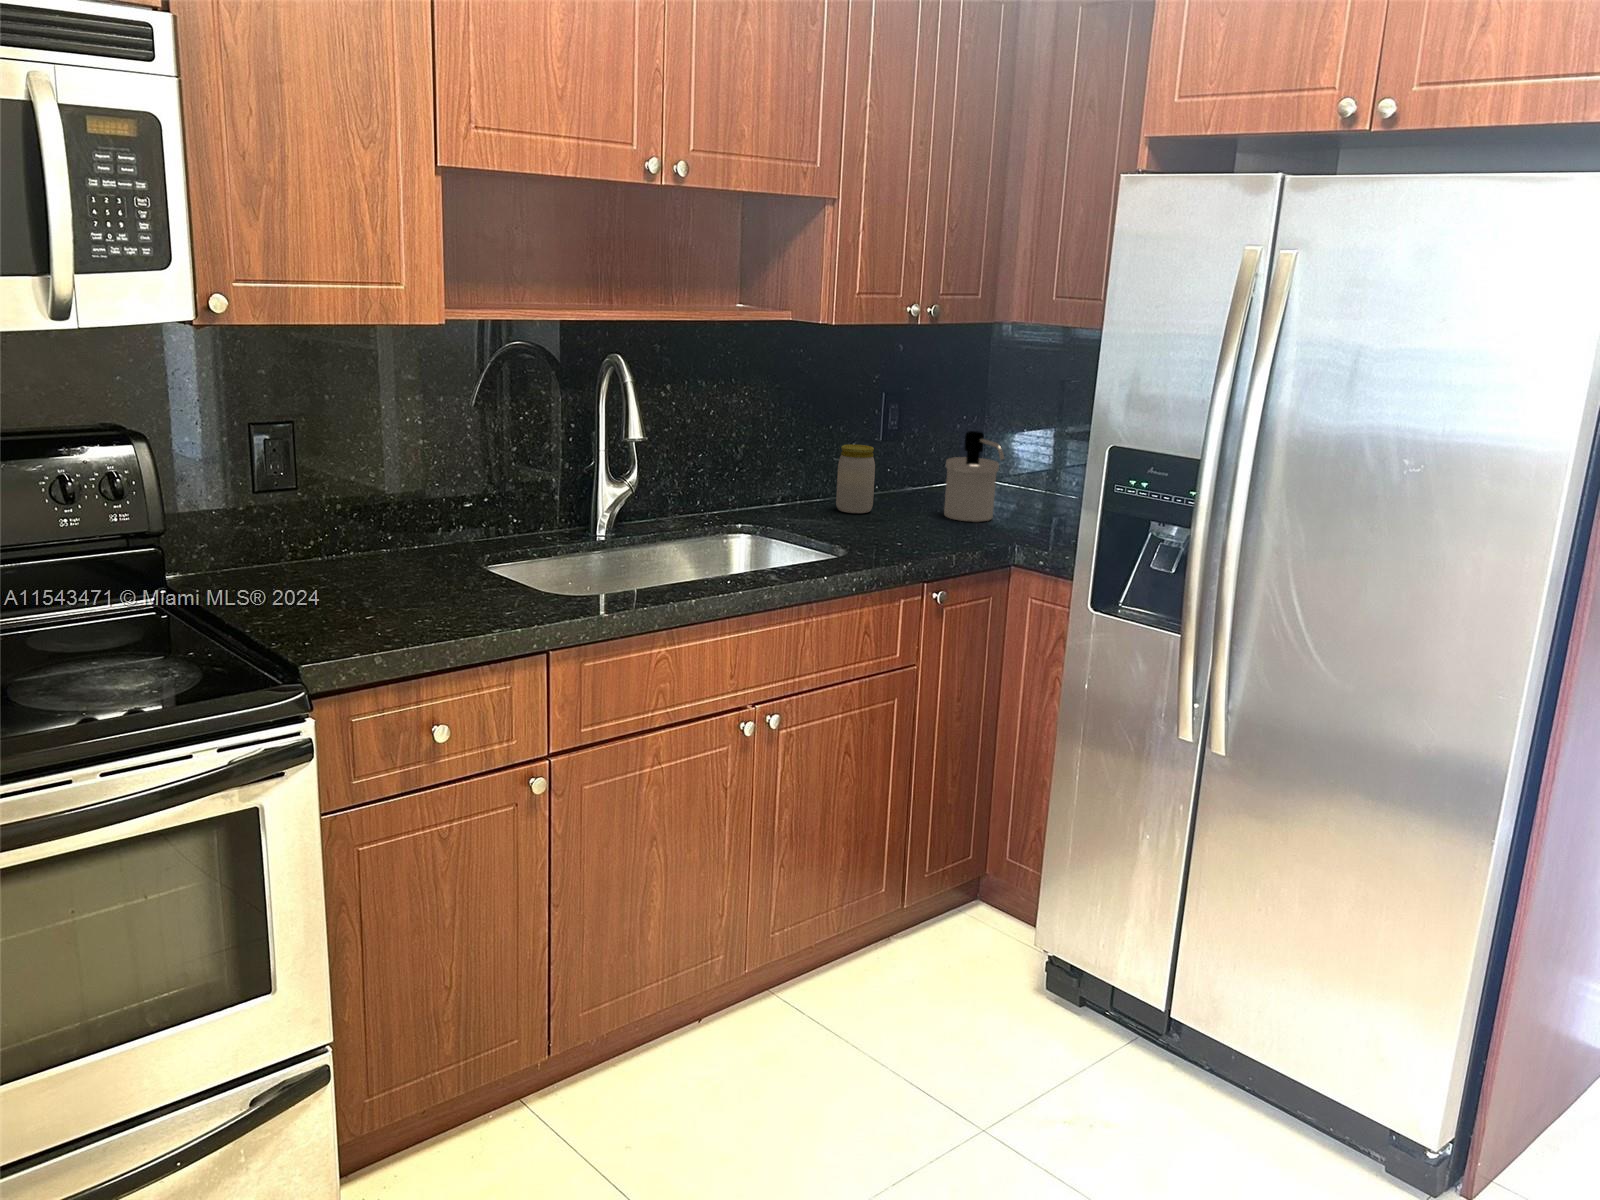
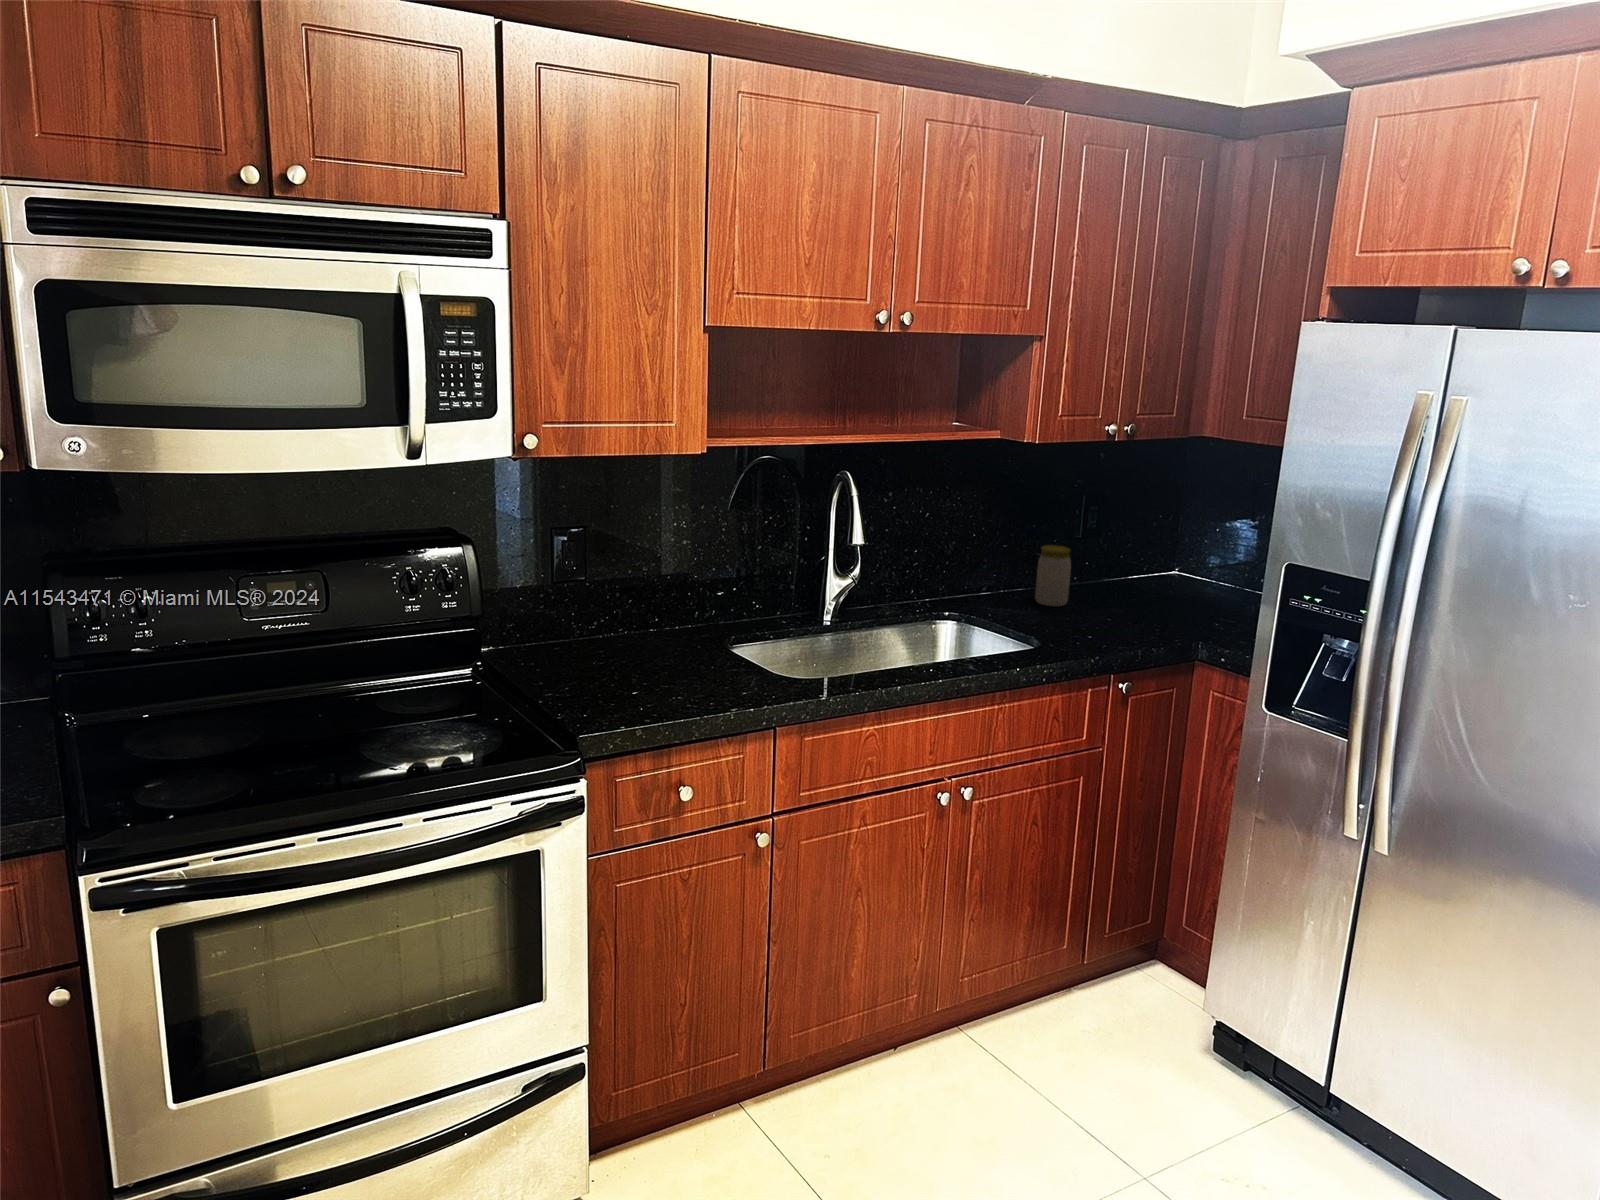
soap dispenser: present [944,431,1004,522] -> none [1133,537,1190,618]

